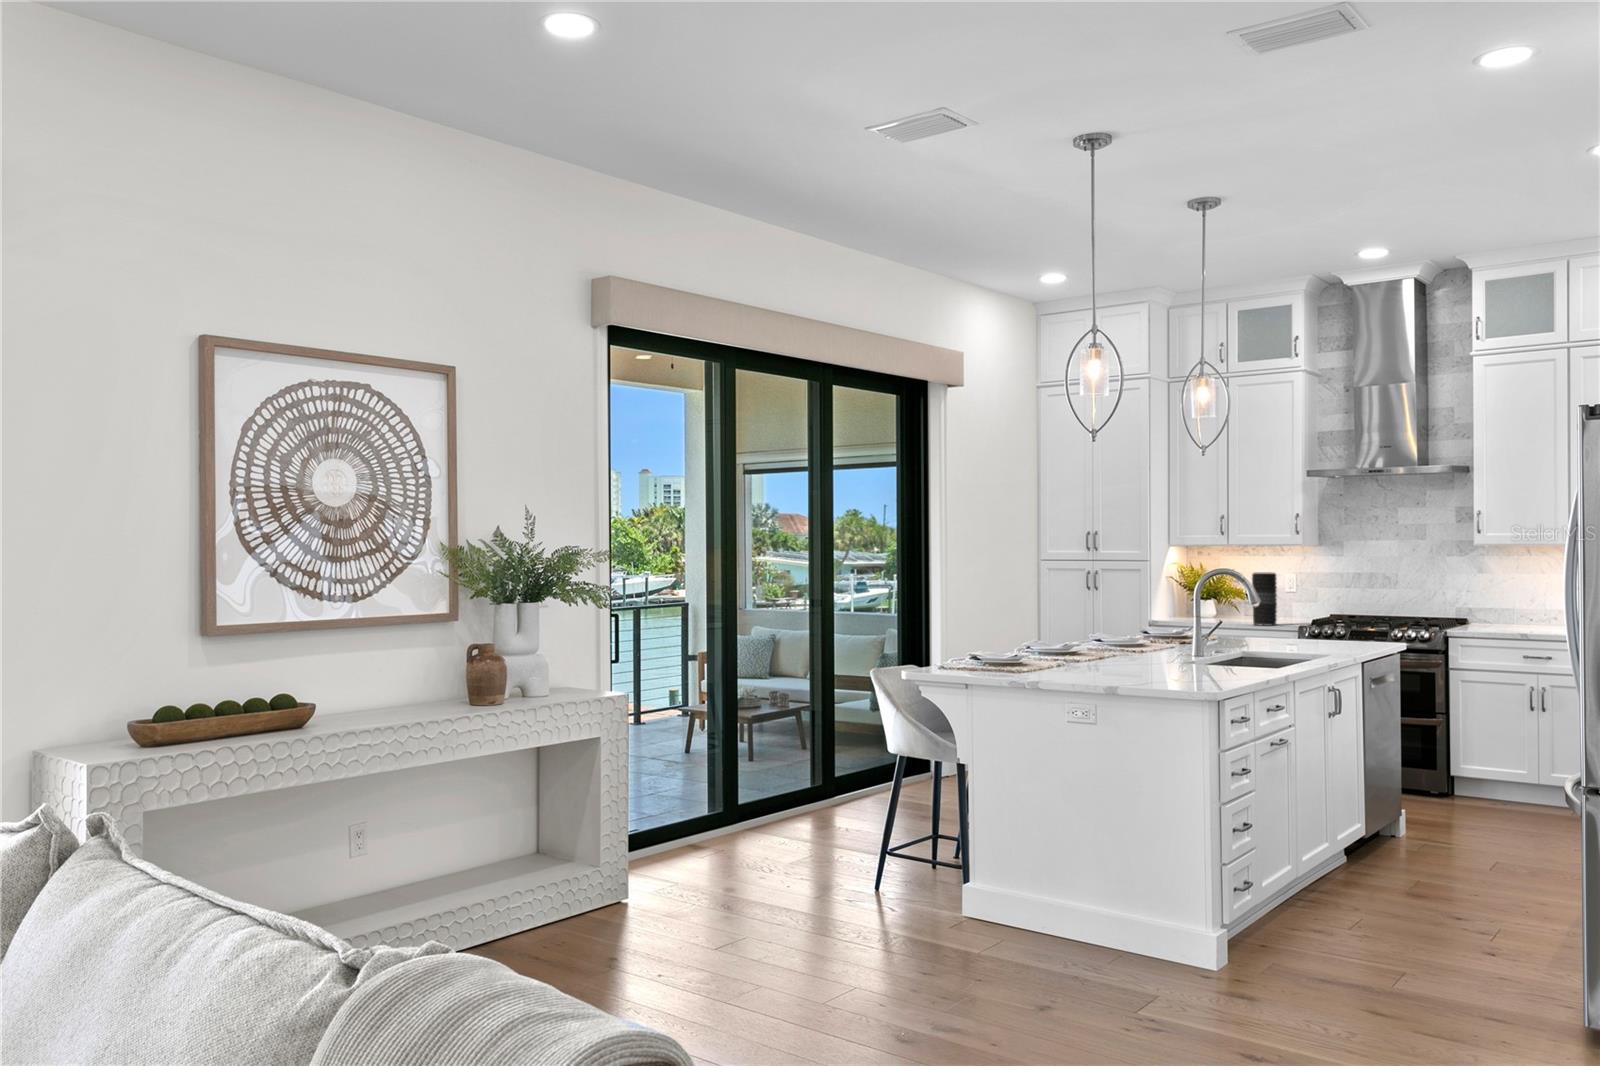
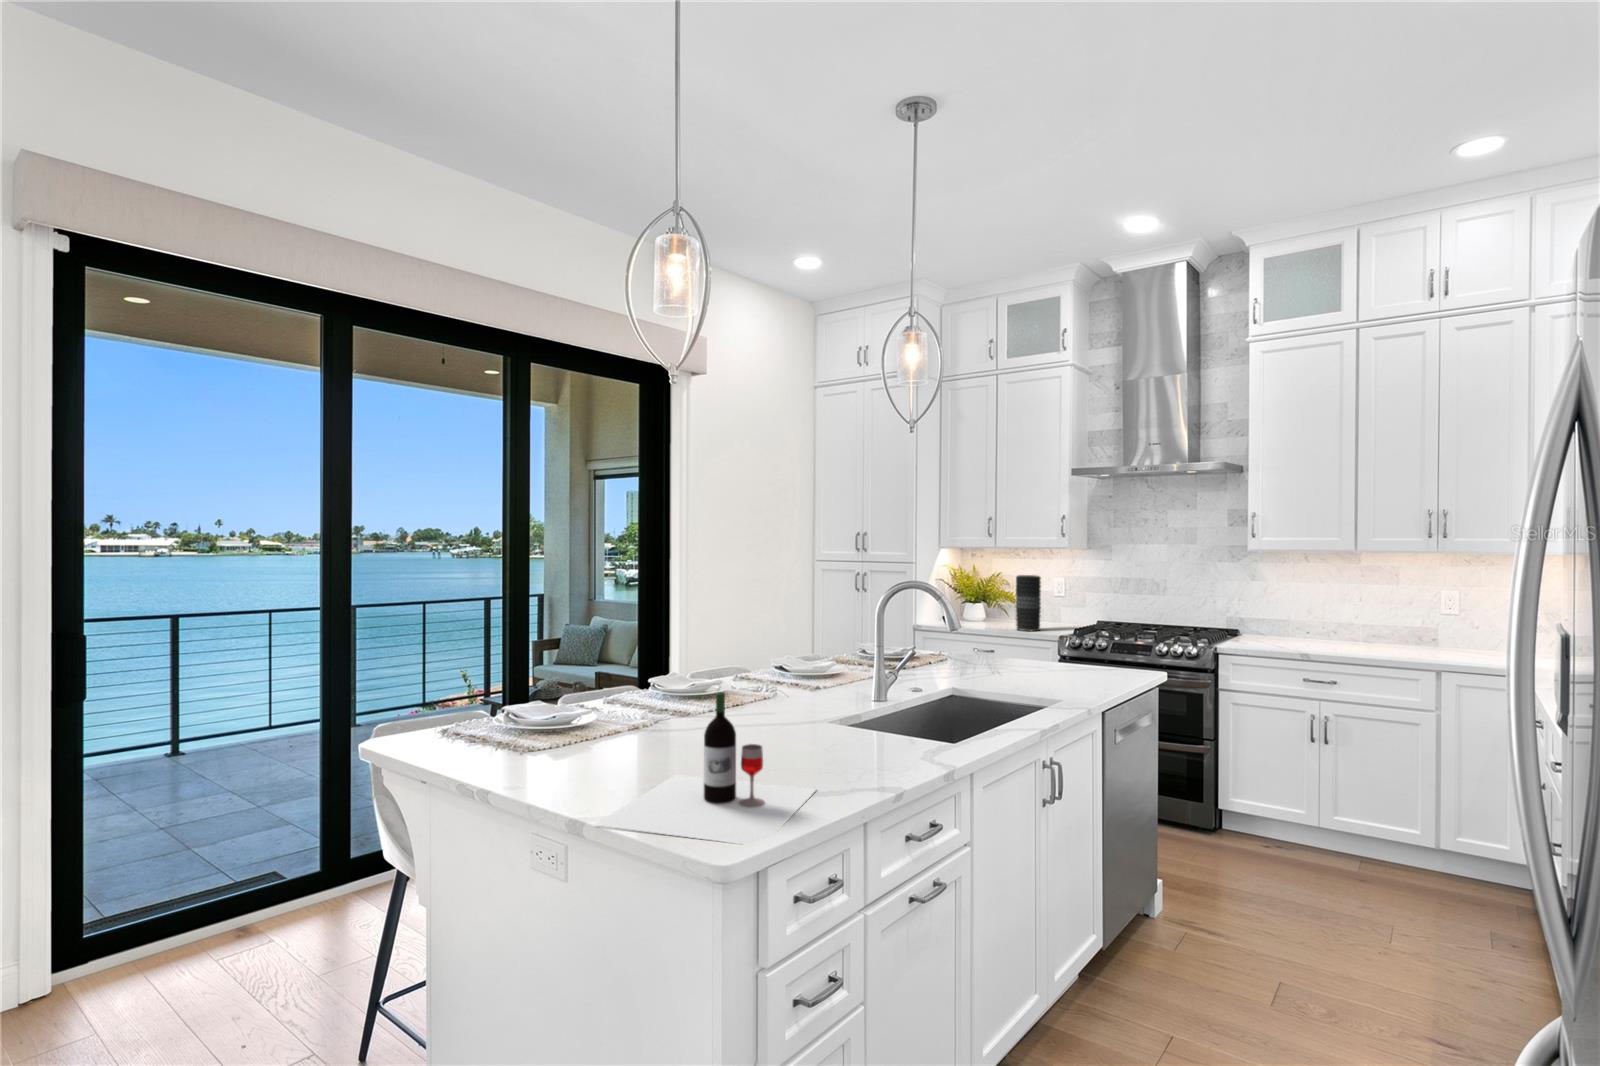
wine bottle: none [1128,618,1227,684] -> present [596,692,816,845]

